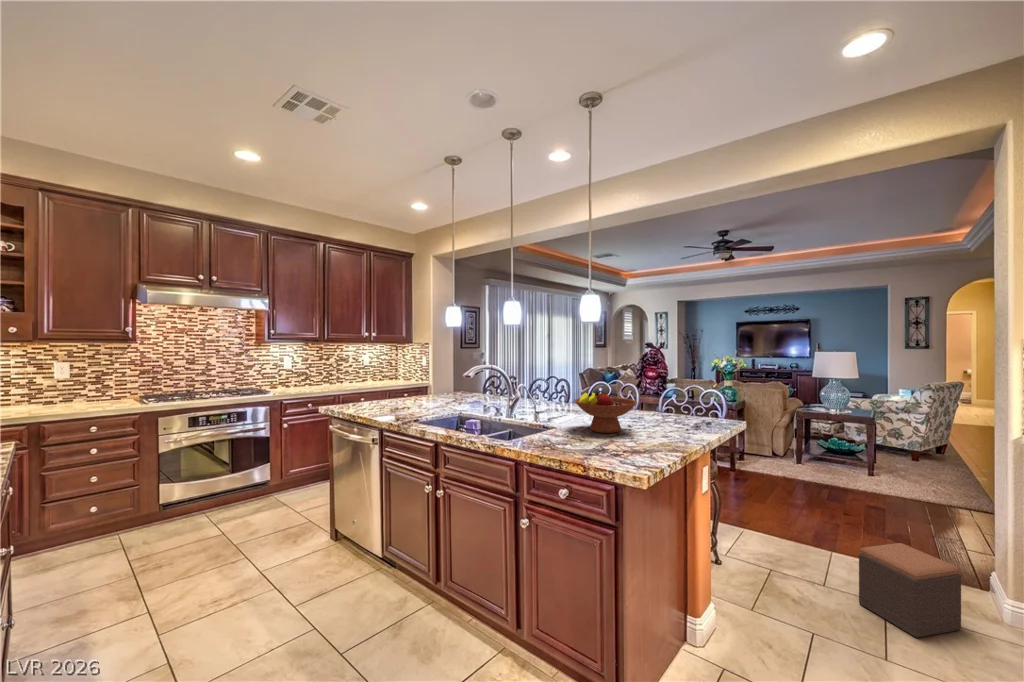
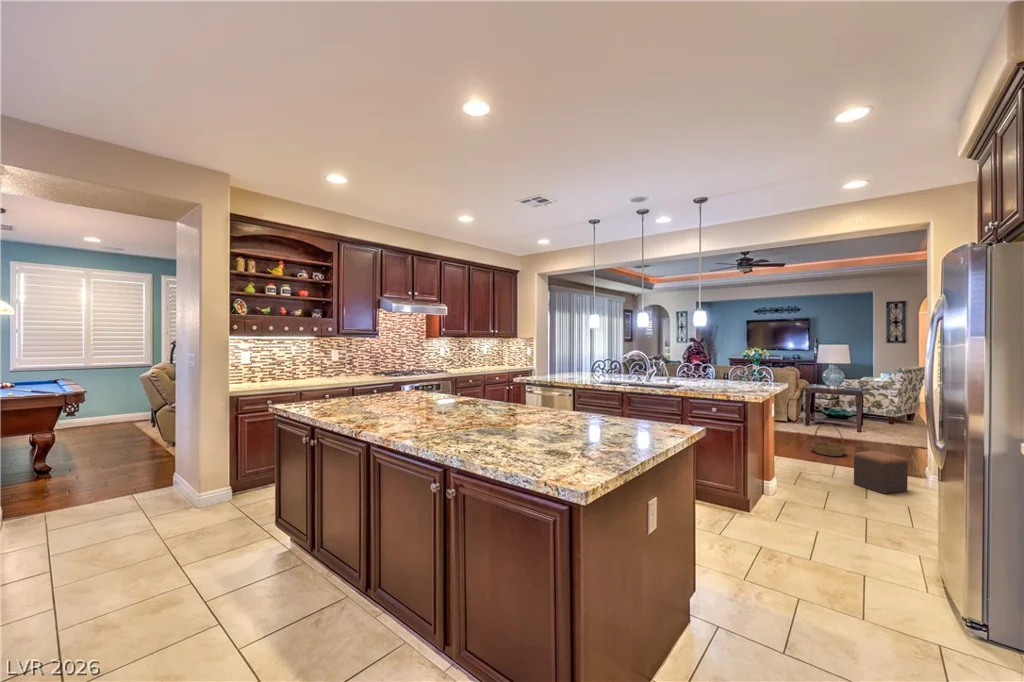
fruit bowl: present [575,390,637,433] -> none [698,365,736,388]
basket: none [795,475,850,528] -> present [812,424,846,456]

